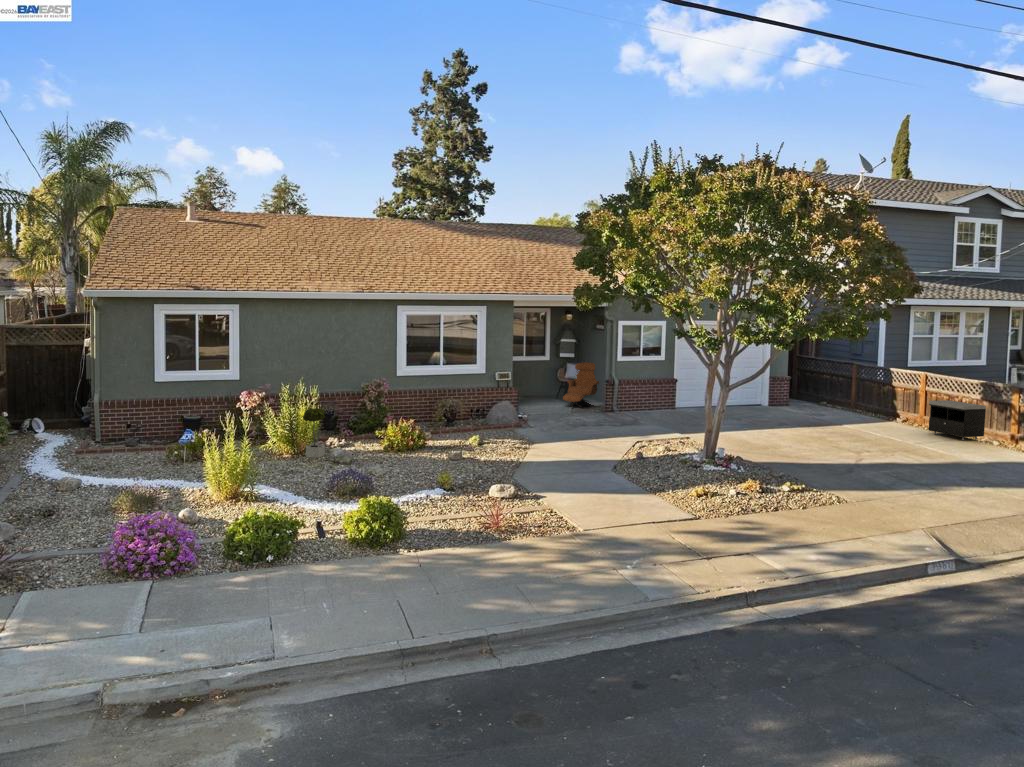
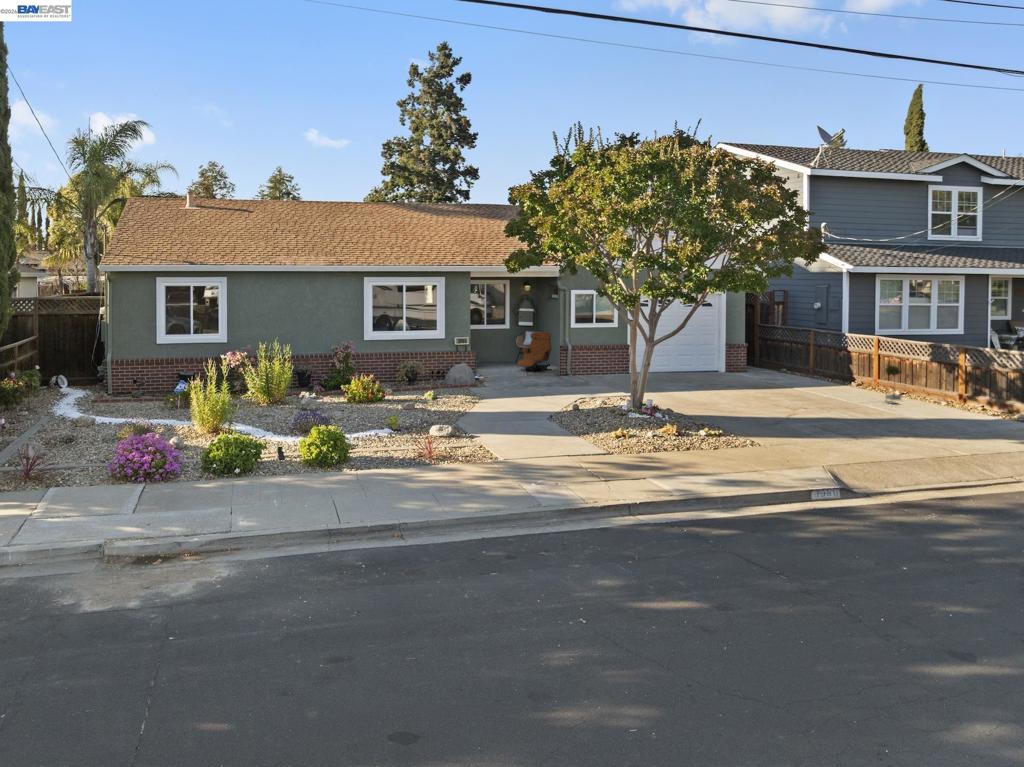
storage bench: present [929,400,986,440] -> none [836,365,883,399]
potted tree: present [303,408,325,458] -> present [885,365,902,404]

